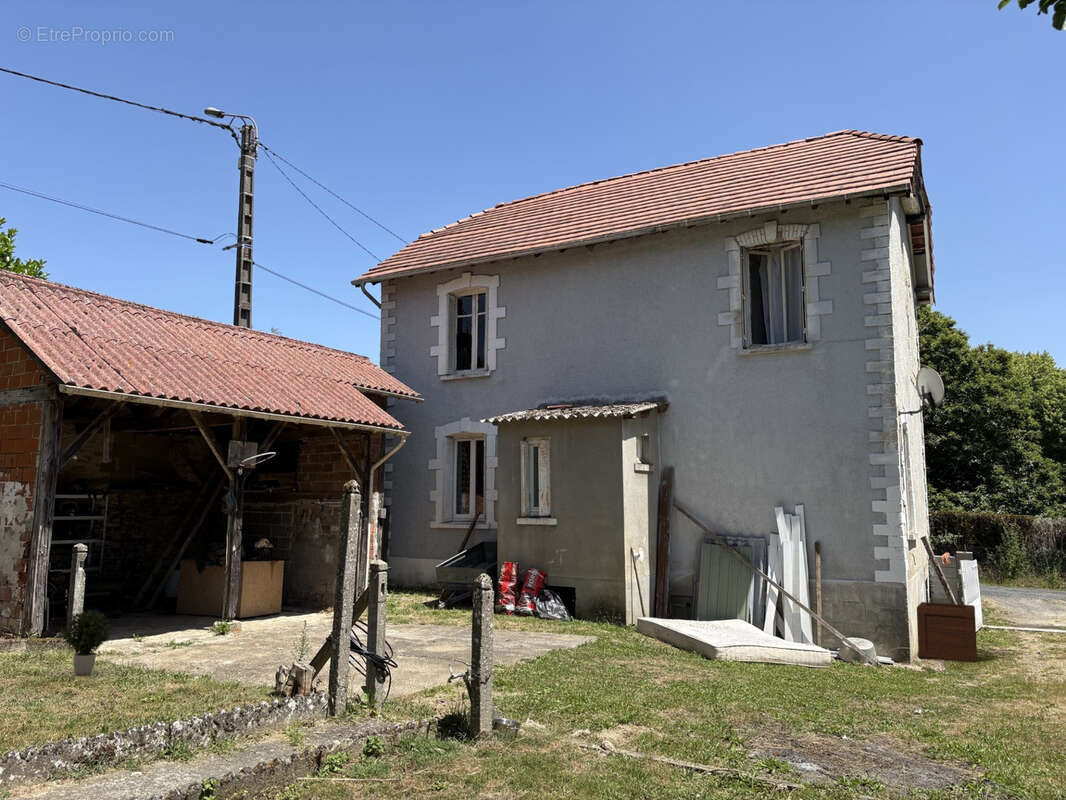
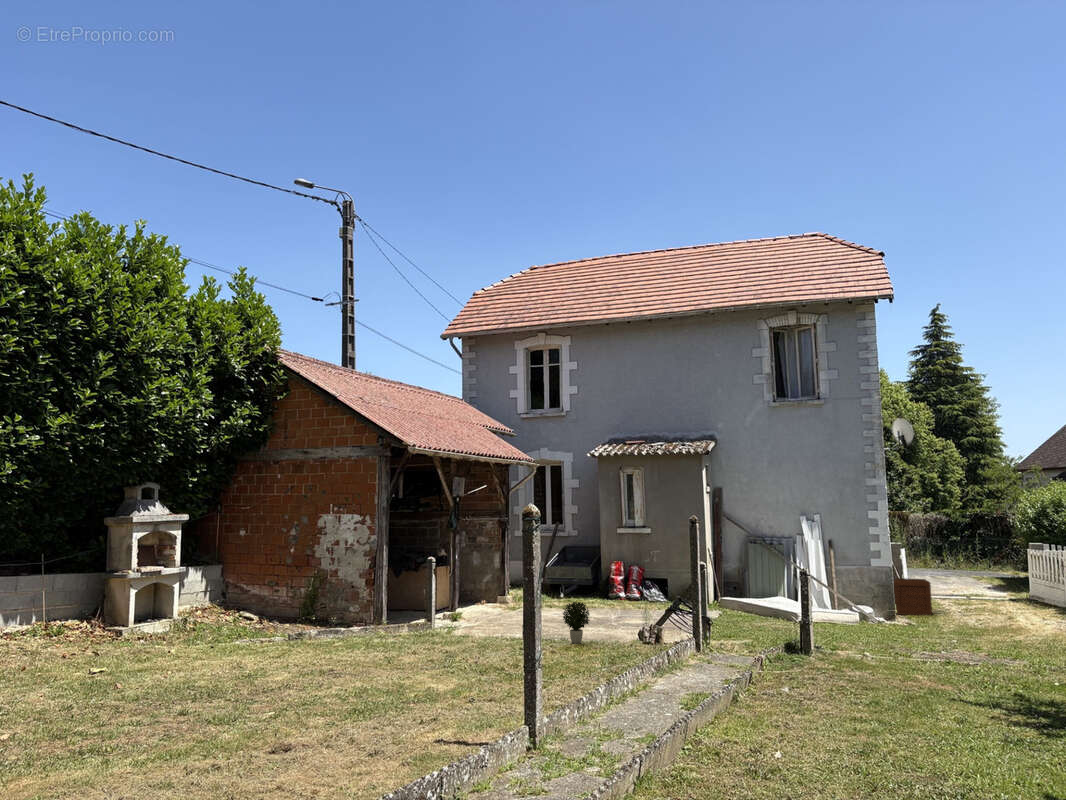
potted plant: present [61,611,111,675] -> present [563,602,590,644]

